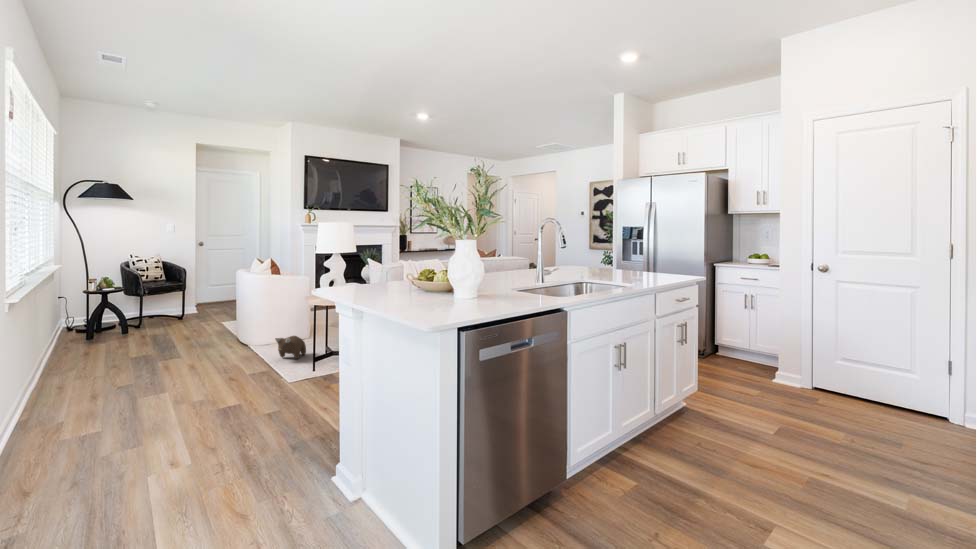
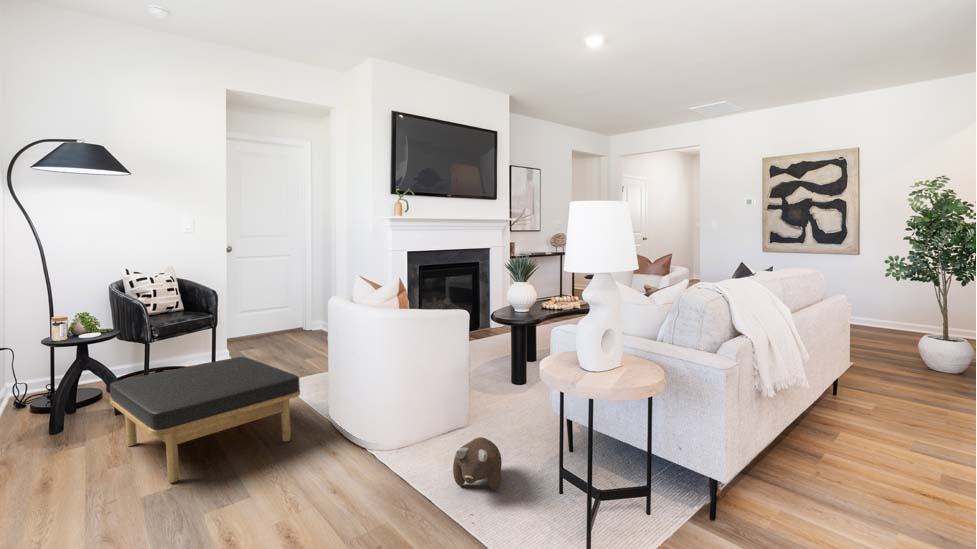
ottoman: none [119,303,218,355] -> present [110,357,300,483]

